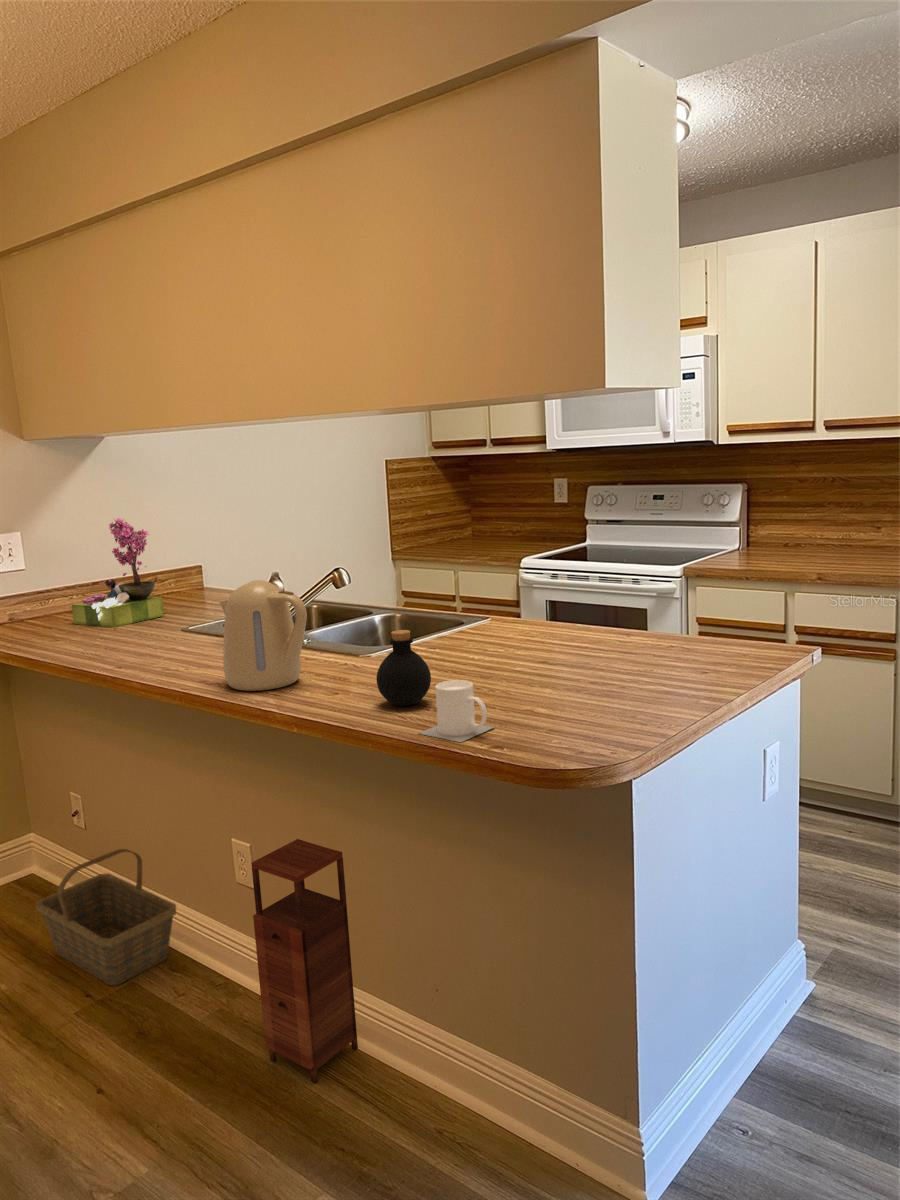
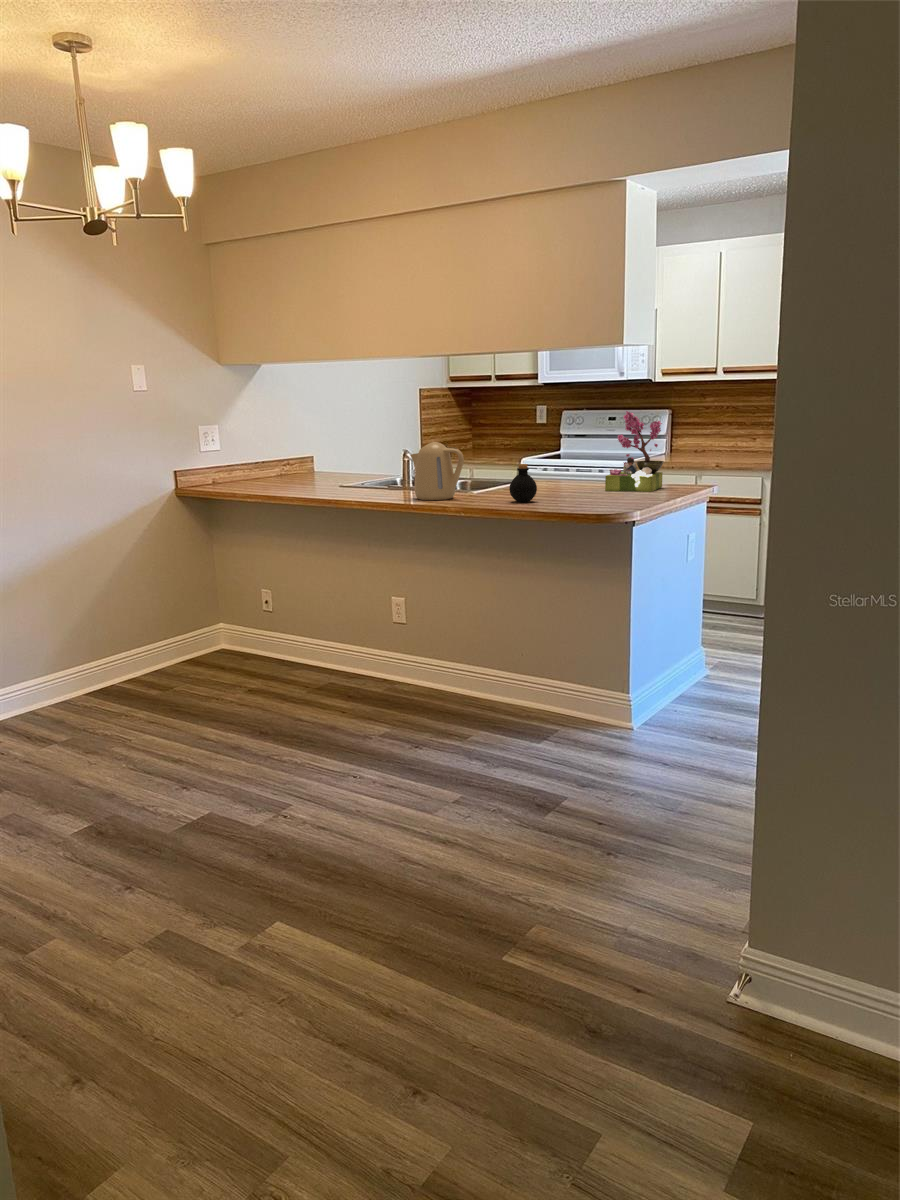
flower arrangement: present [72,518,164,627] -> present [605,411,664,492]
mug: present [420,680,493,742] -> none [542,483,577,508]
storage cabinet: present [252,839,358,1083] -> none [431,586,479,707]
basket: present [36,849,176,986] -> none [265,612,354,684]

